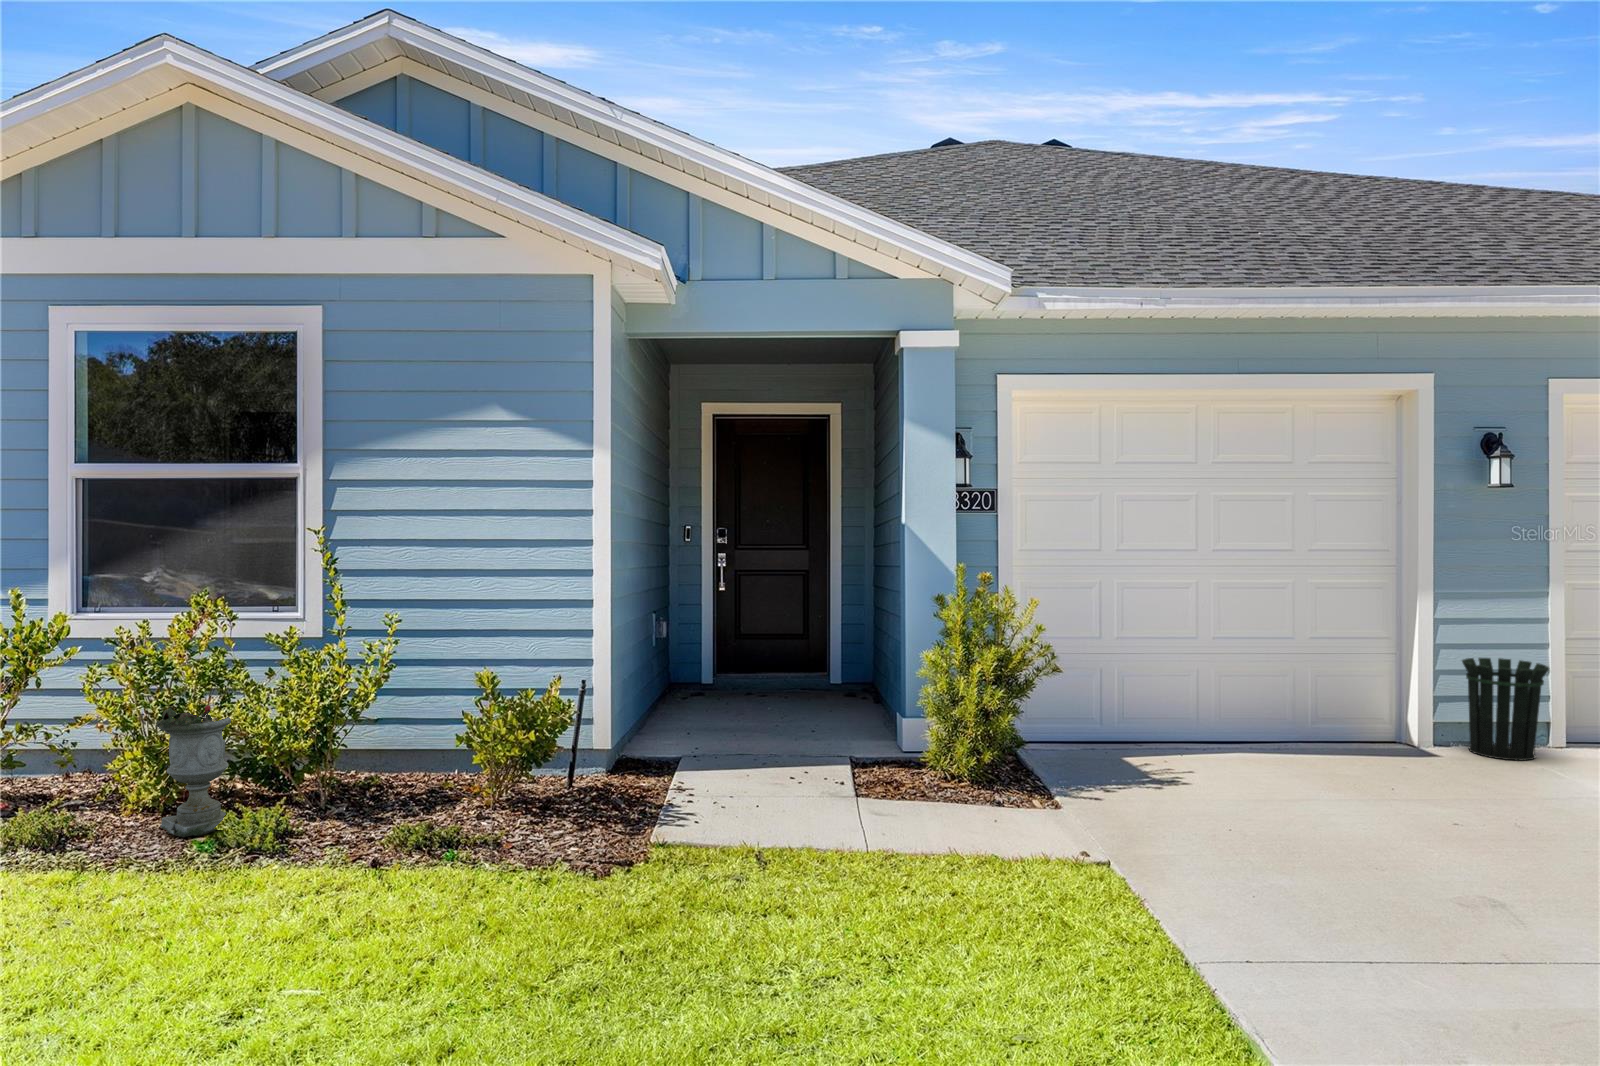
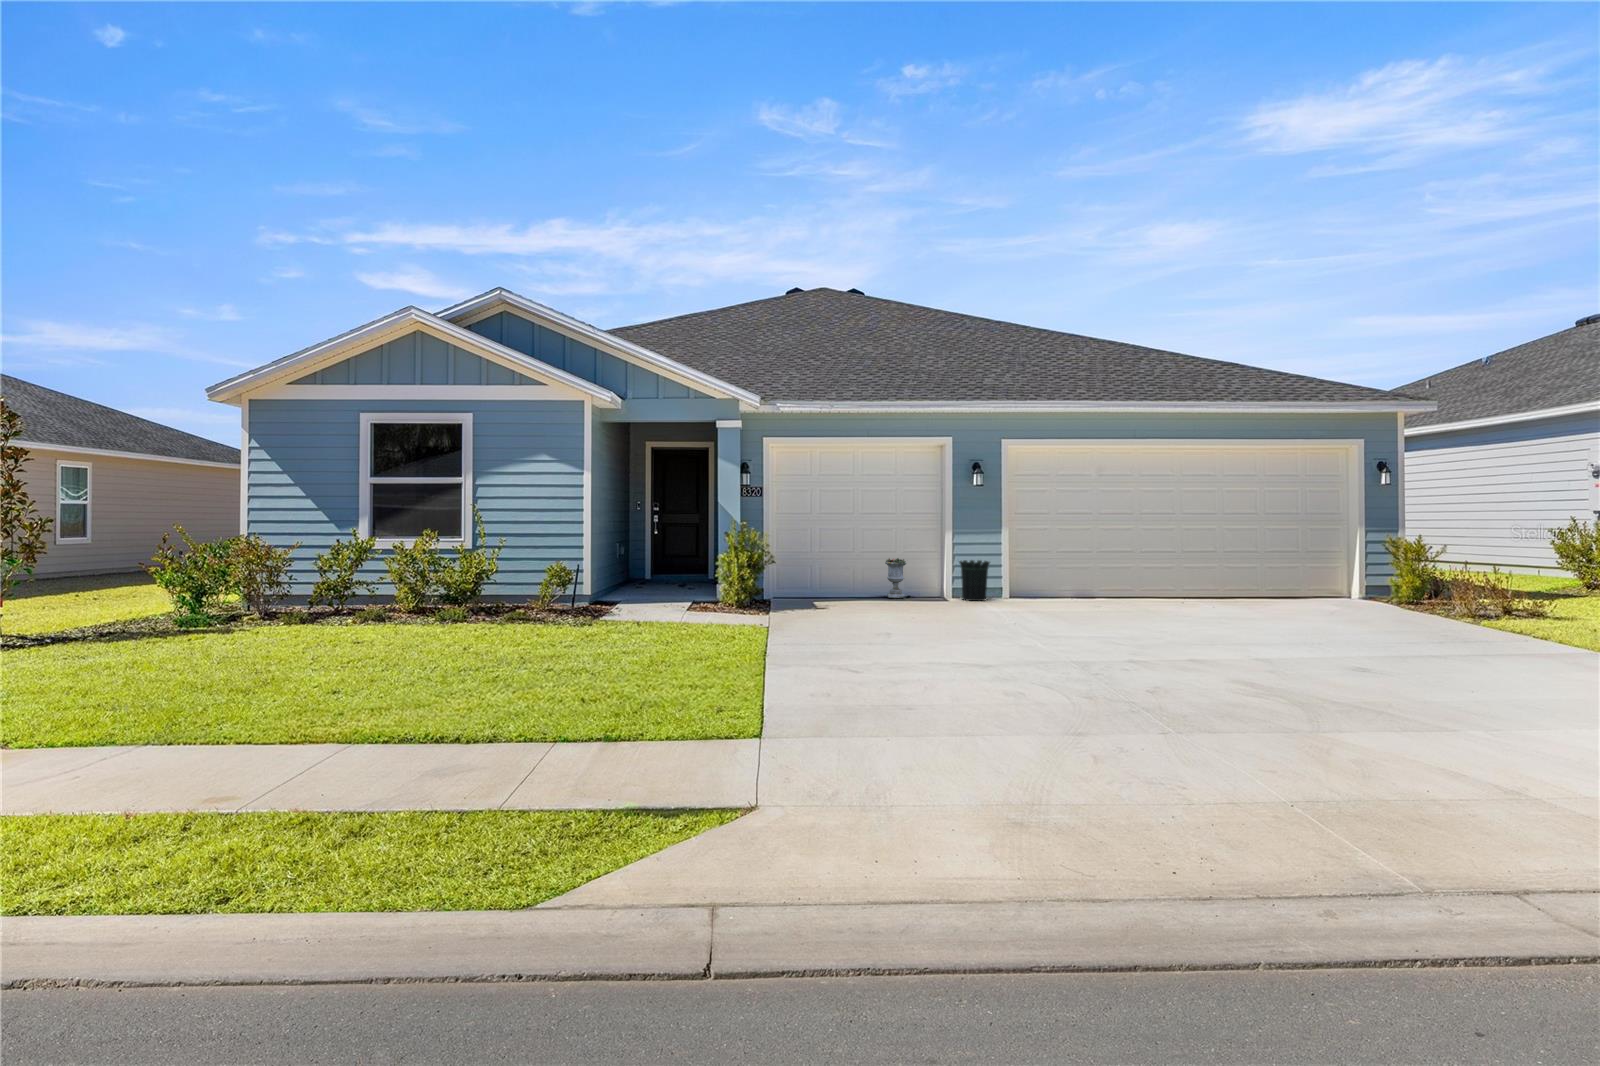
planter: present [156,705,231,837] -> present [885,558,906,598]

